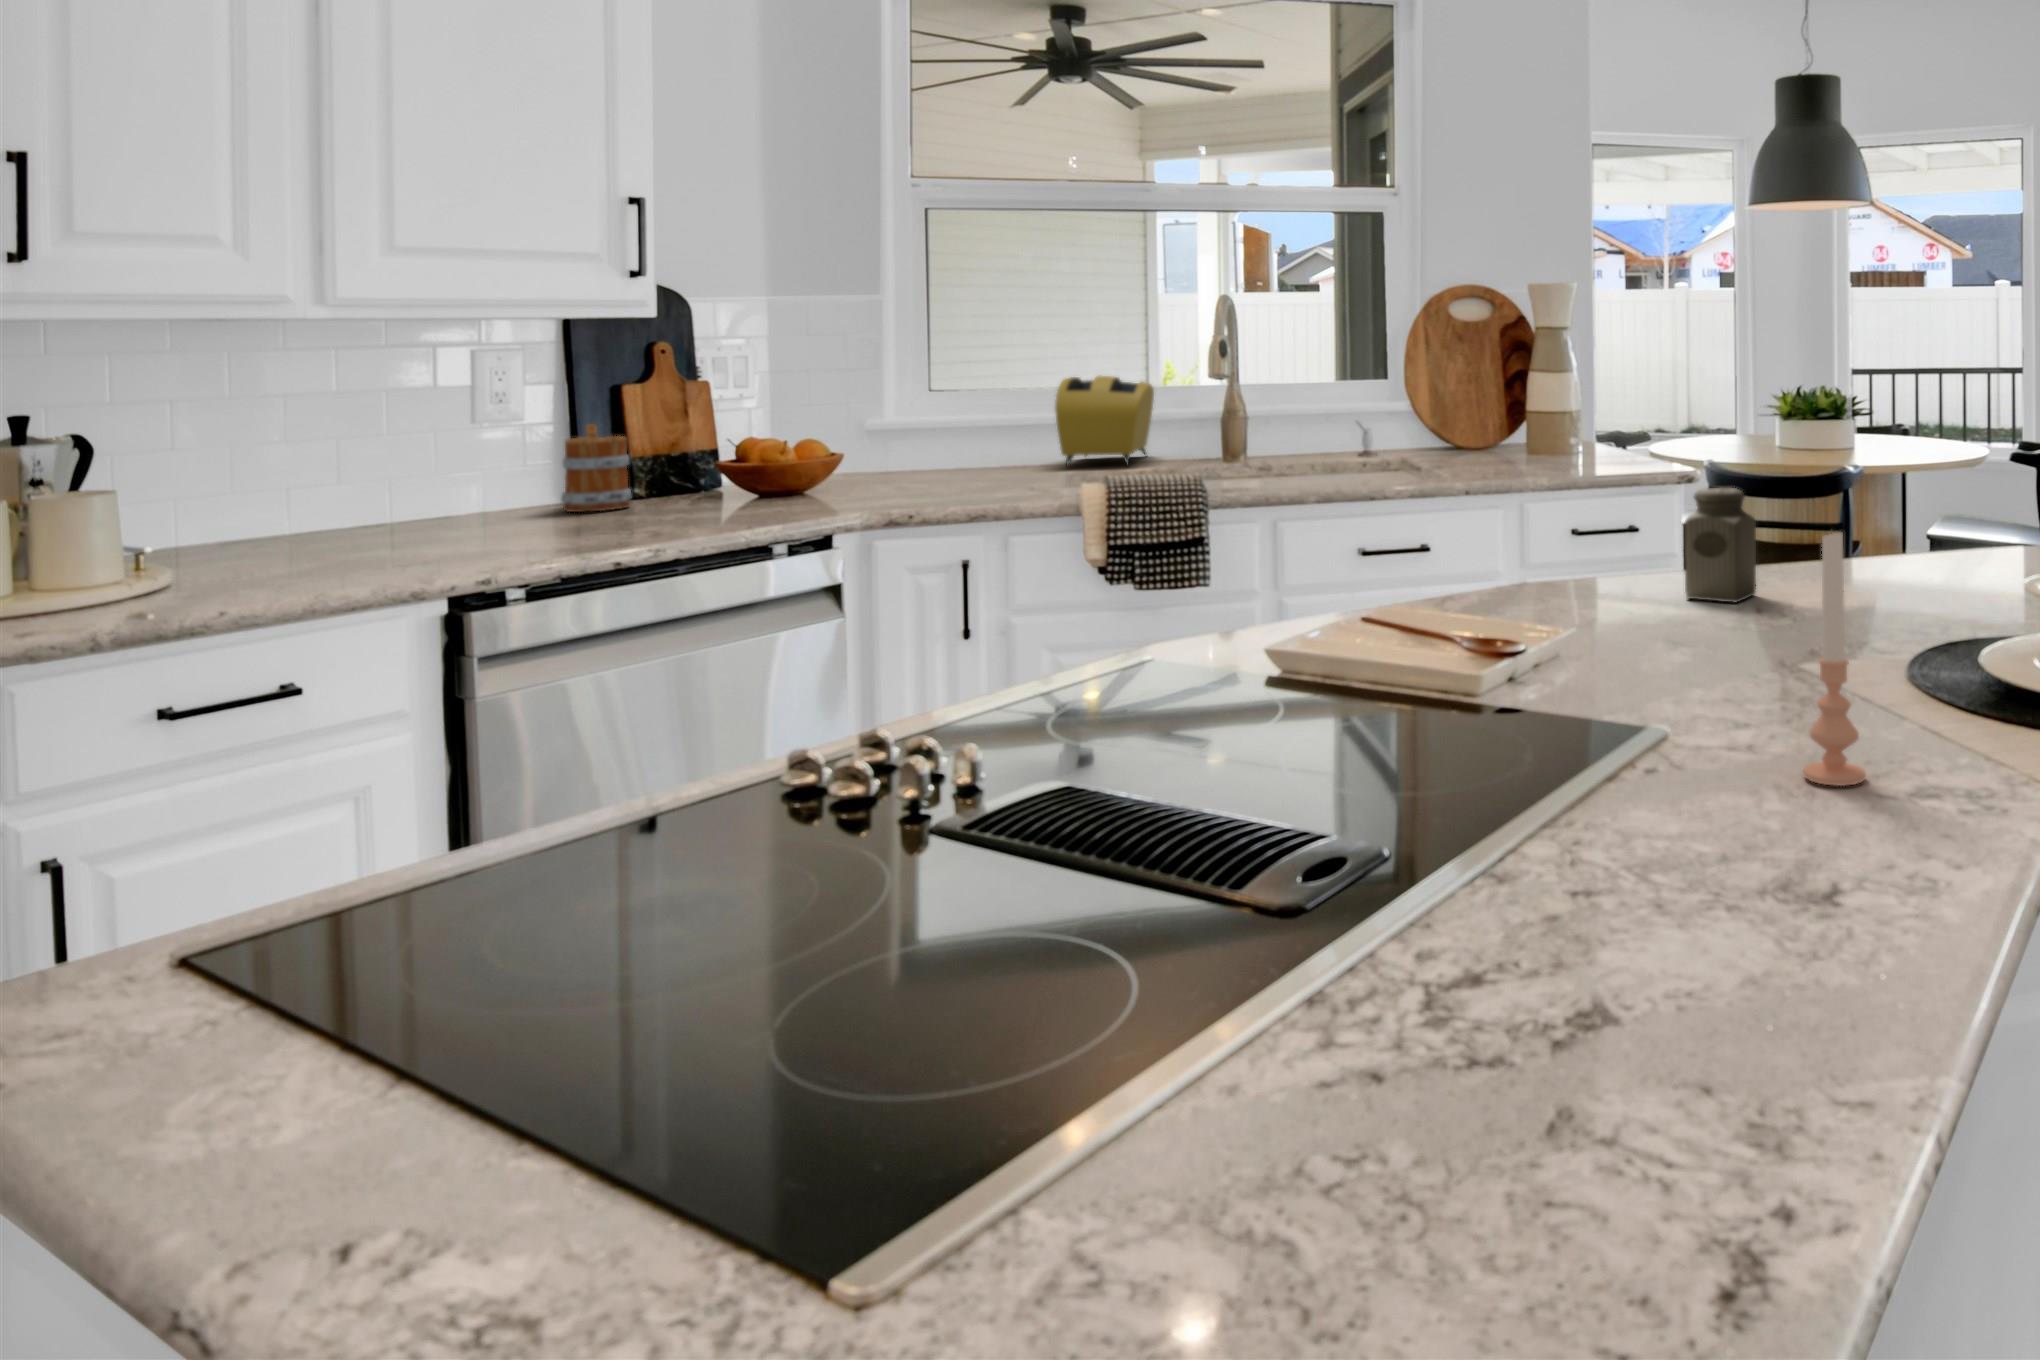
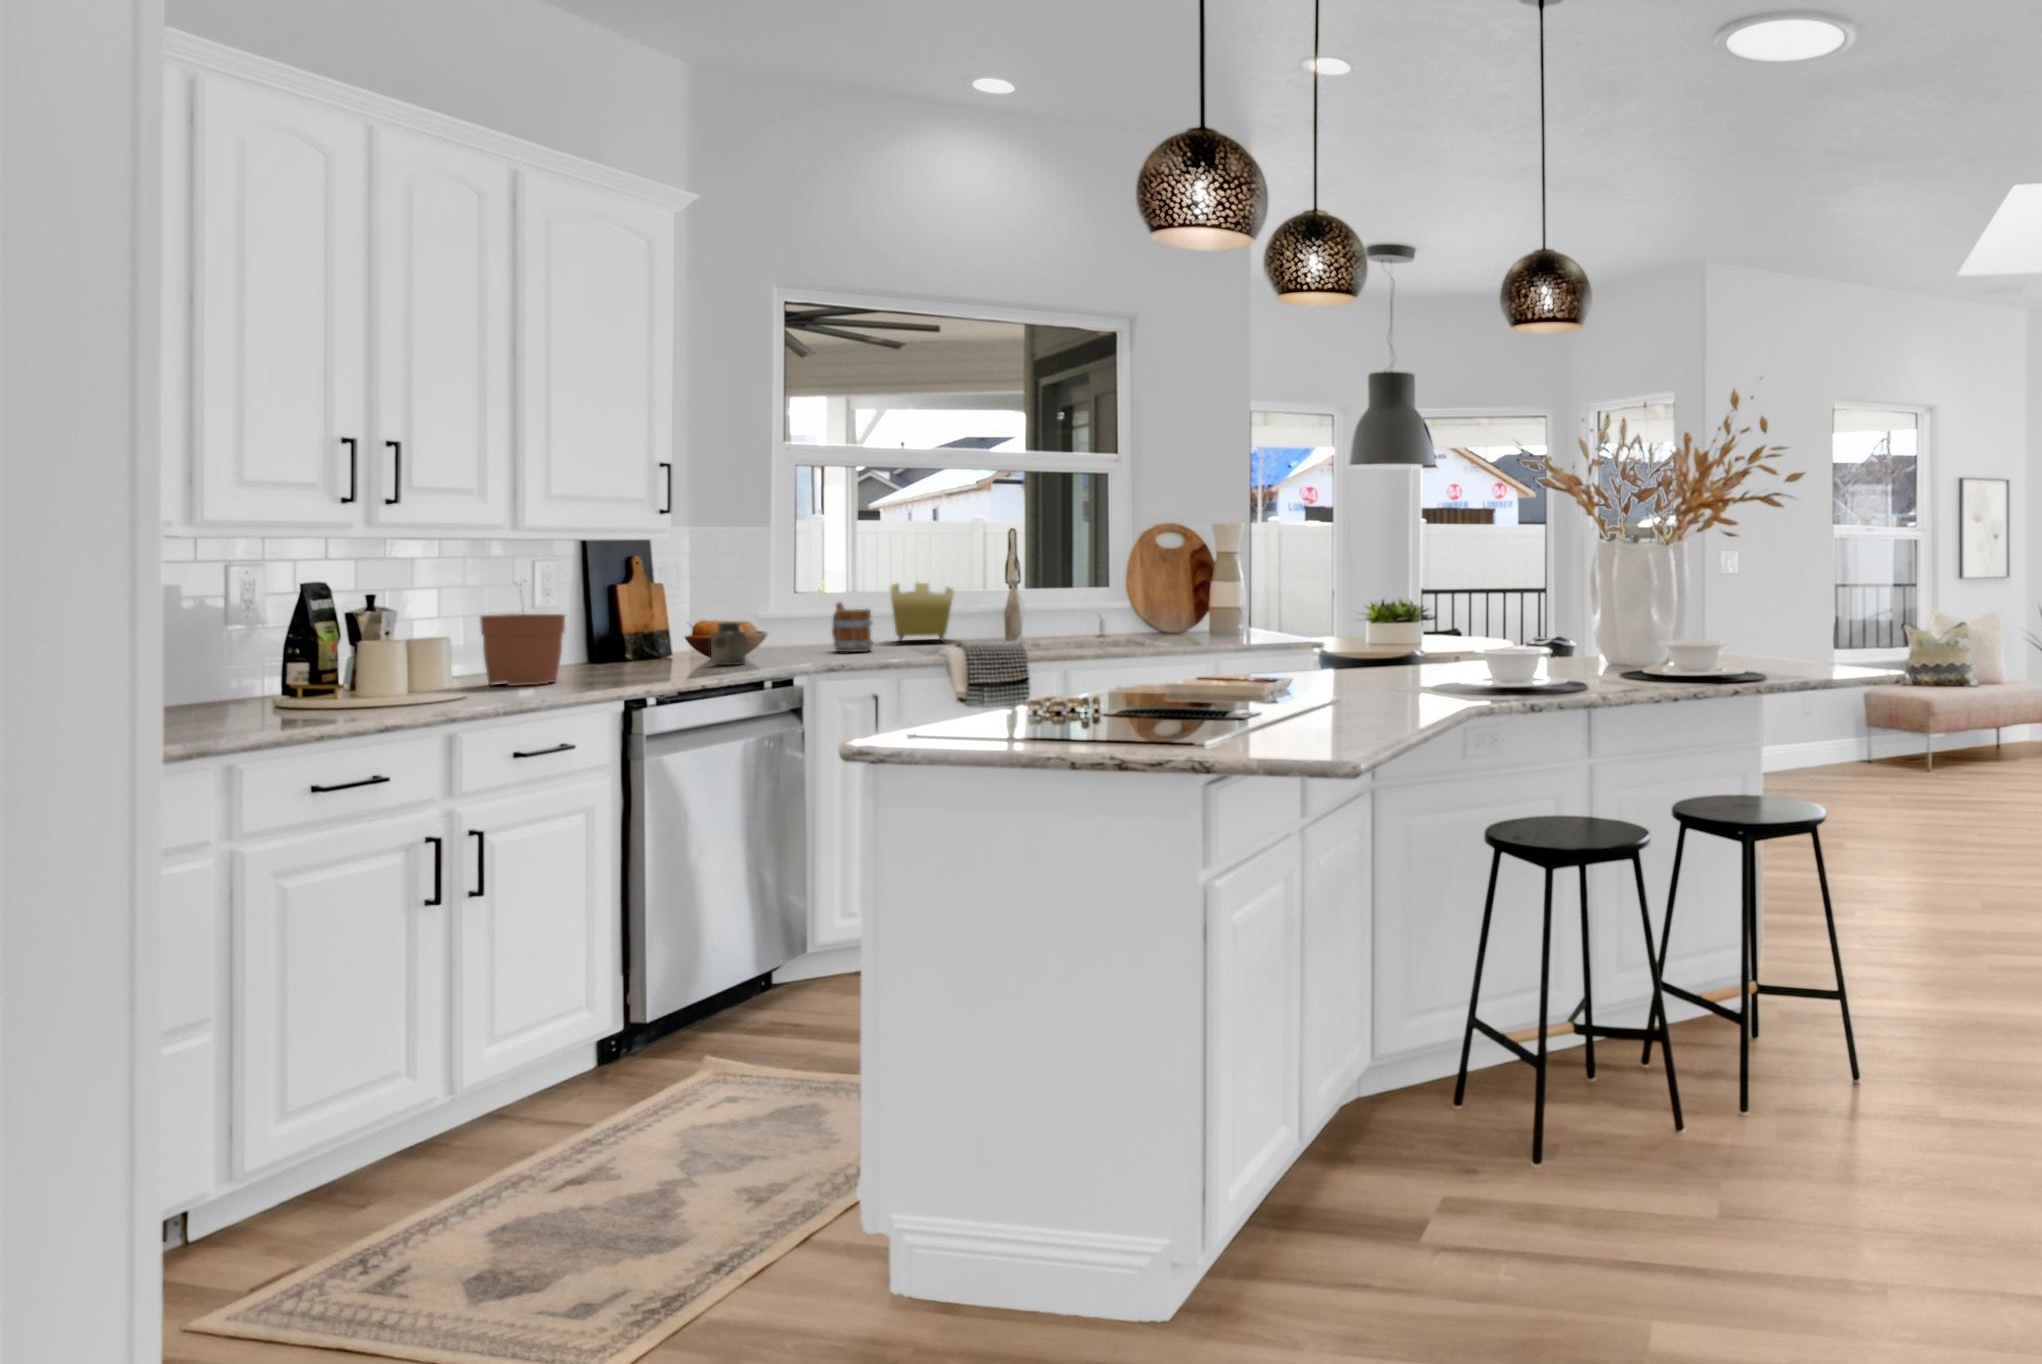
plant pot: none [250,387,407,567] -> present [480,581,565,686]
mug: present [562,424,631,512] -> present [832,602,873,652]
salt shaker: present [1684,488,1756,602] -> present [711,621,746,665]
candle: present [1803,533,1866,786] -> none [1398,620,1418,701]

